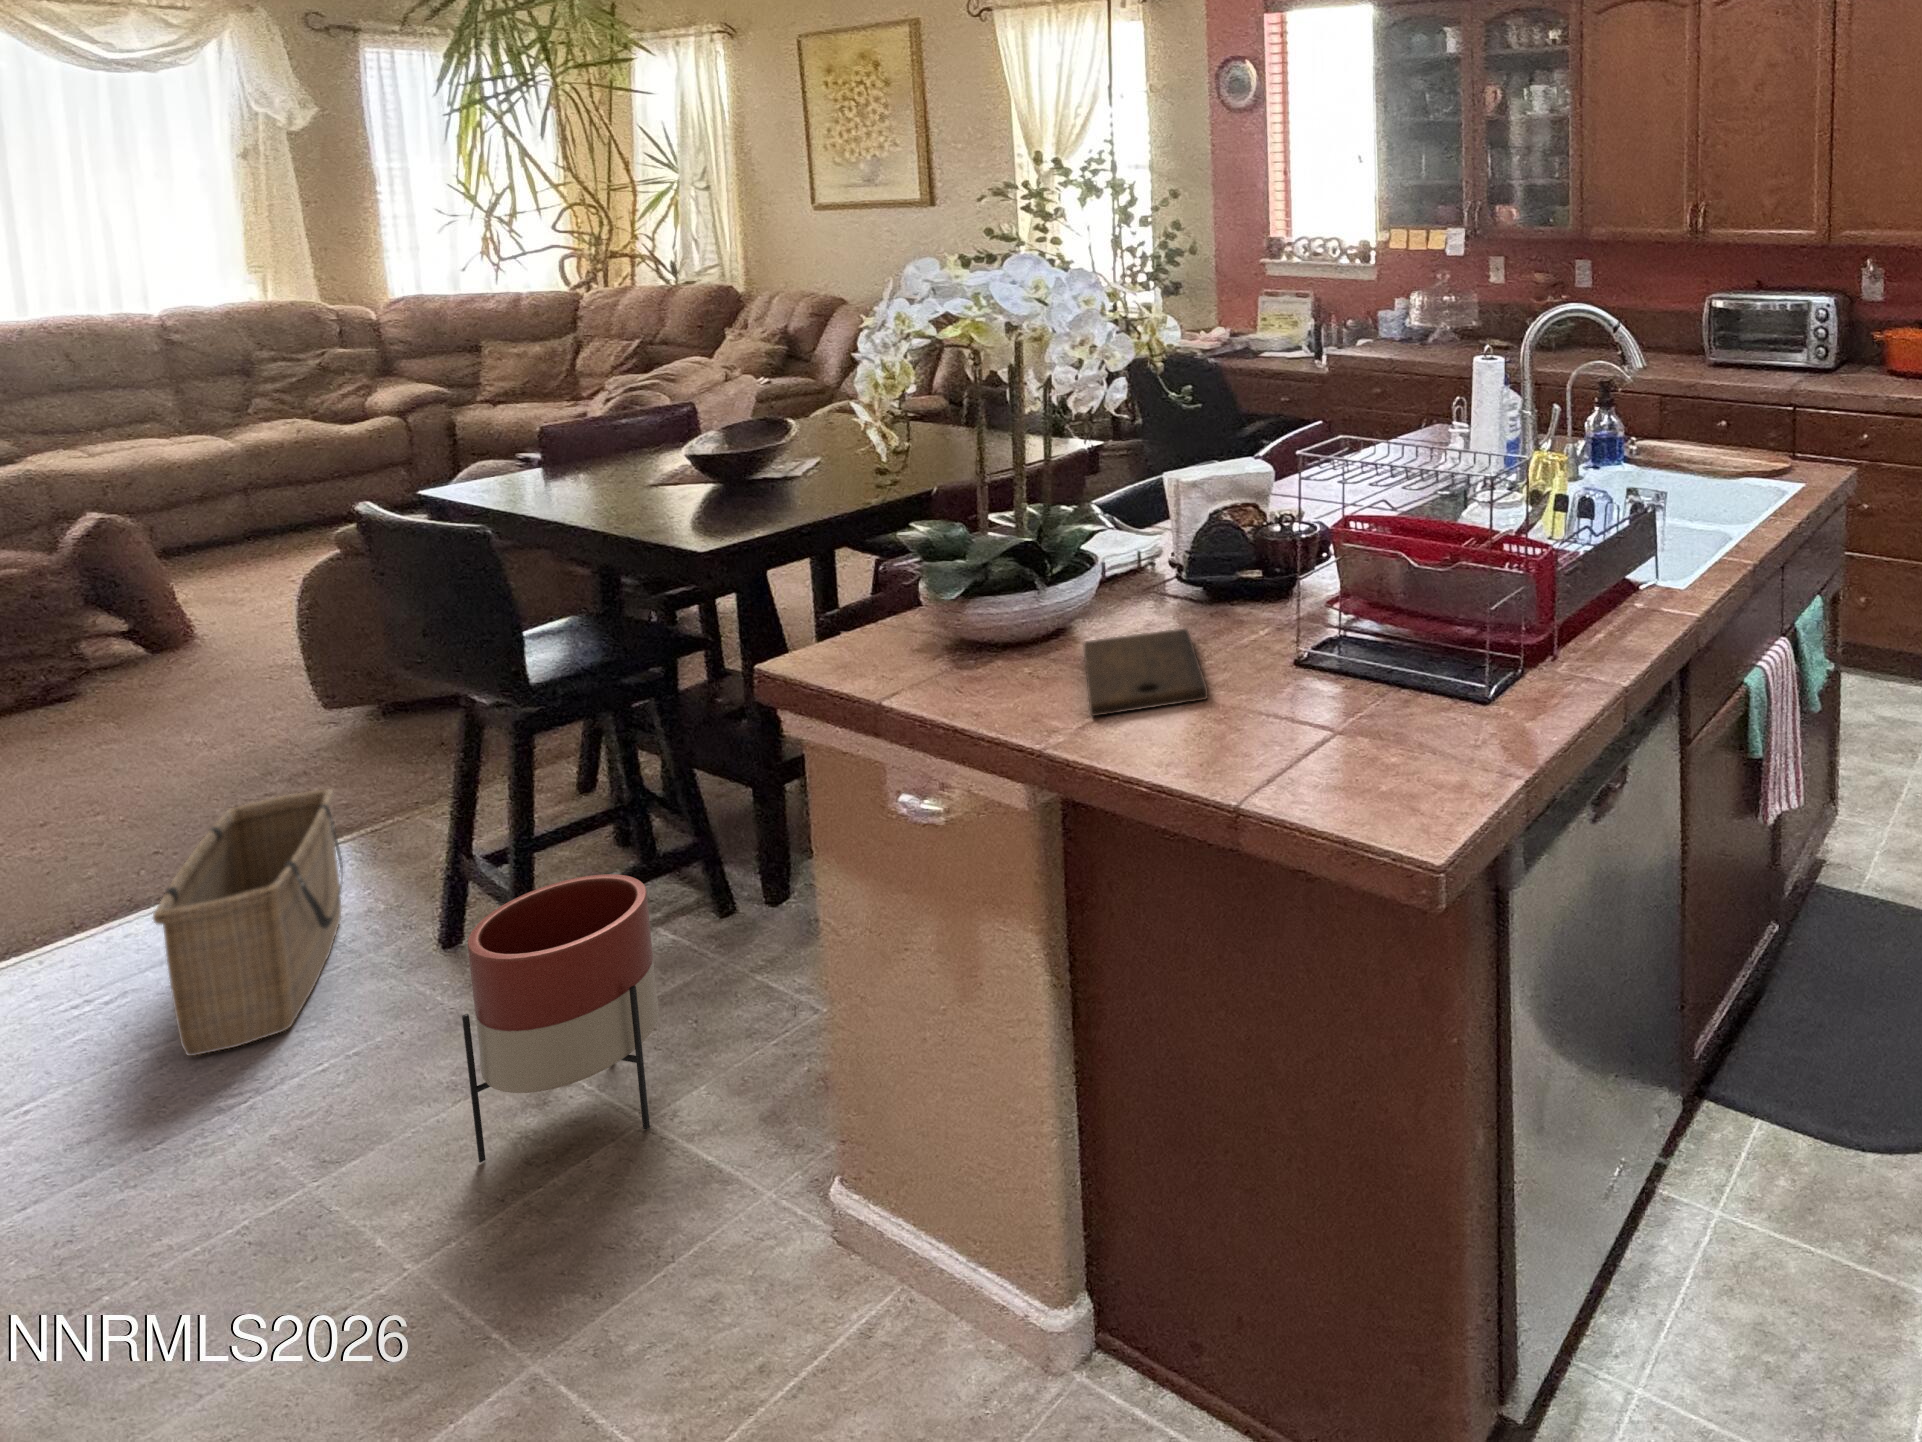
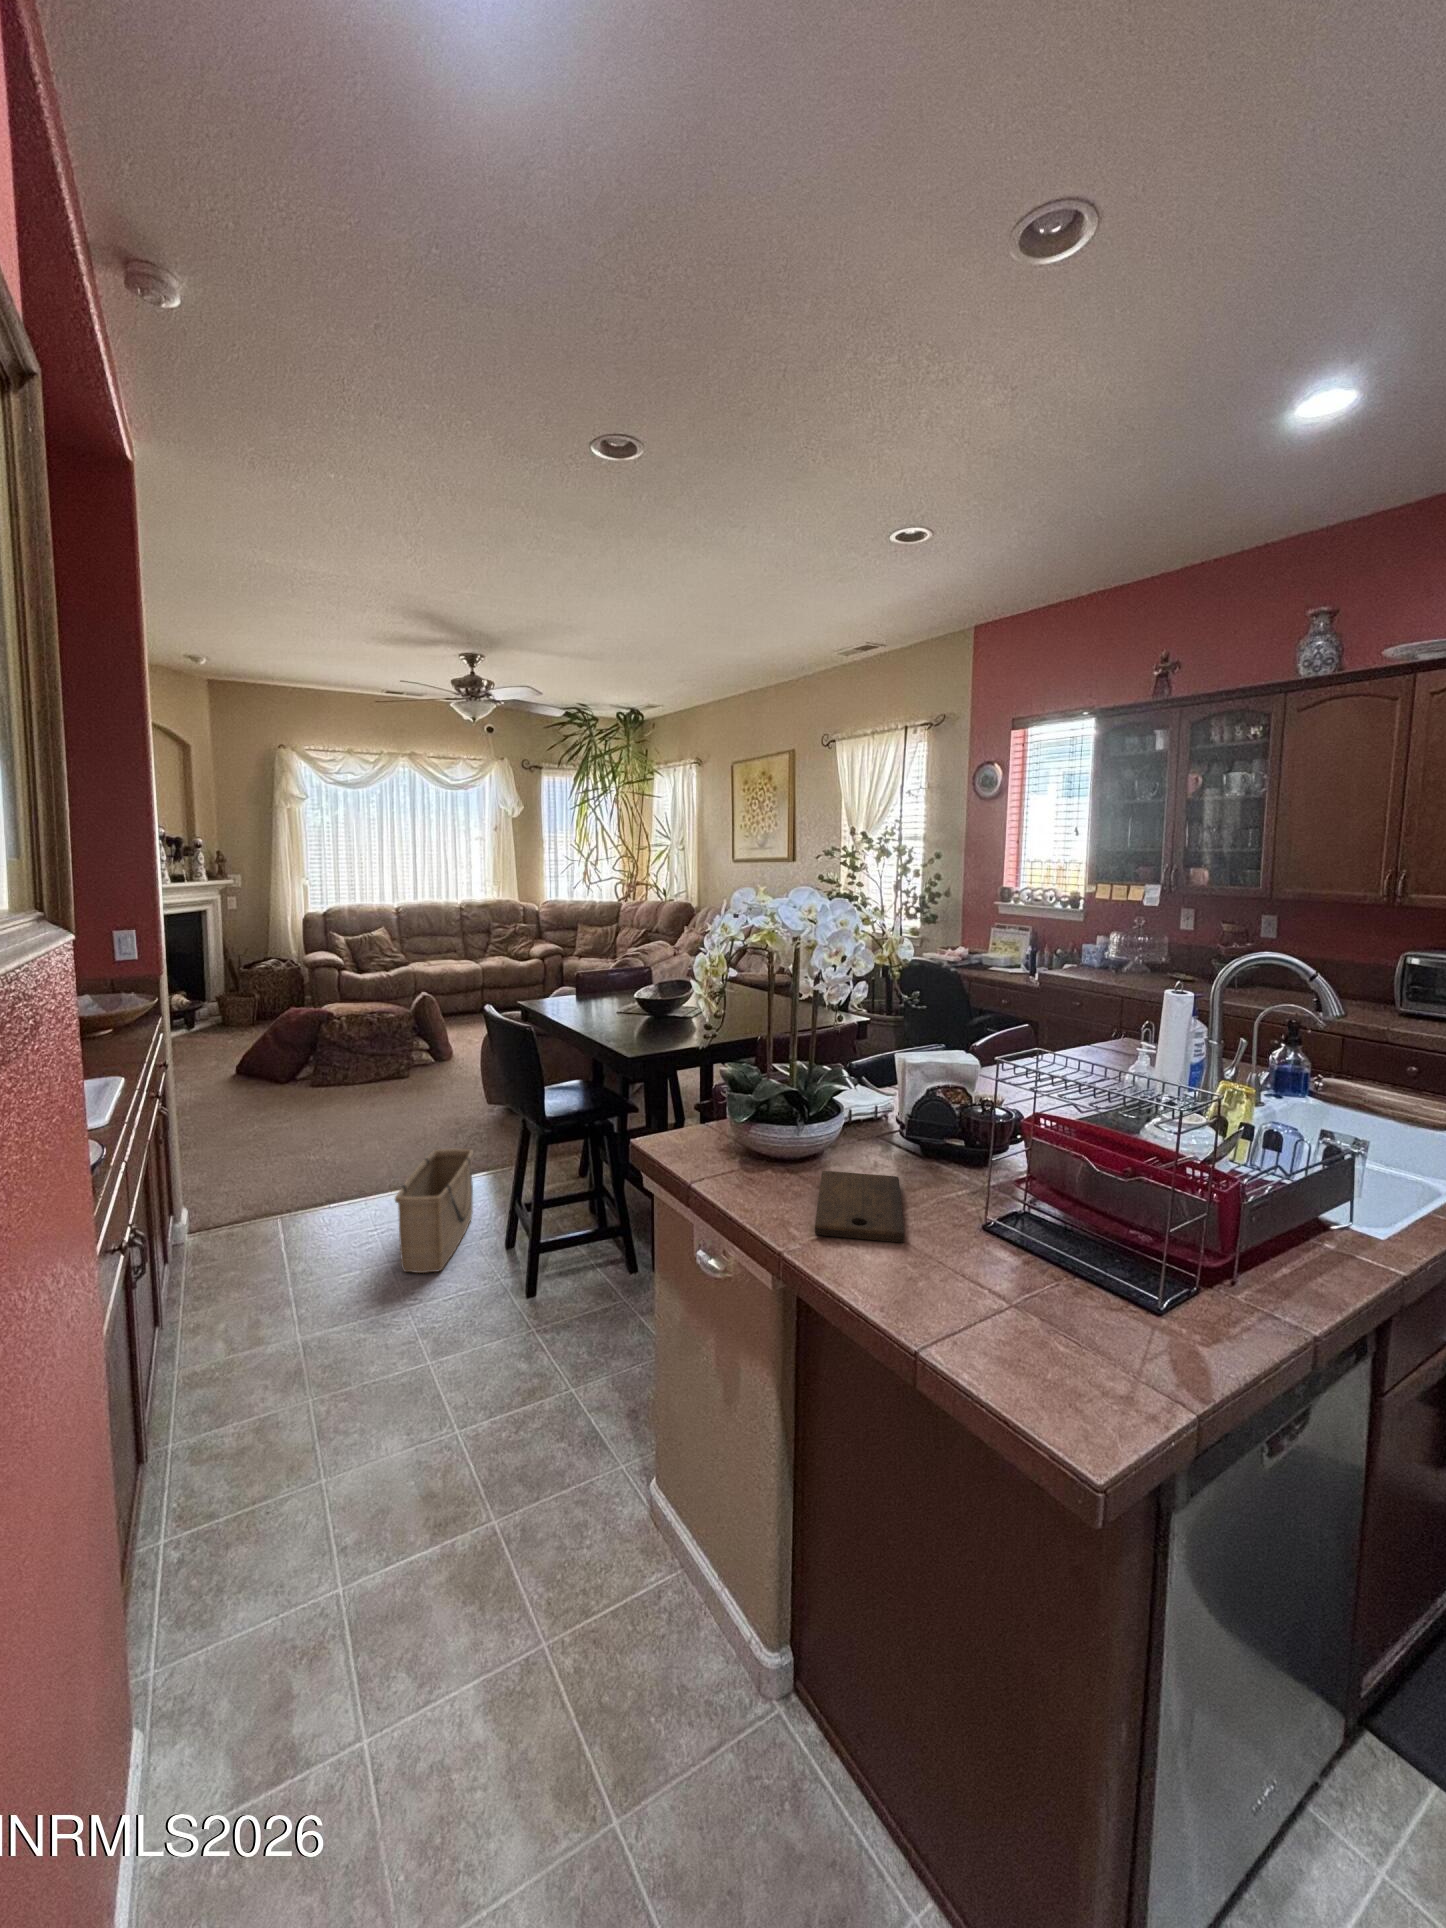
planter: present [462,874,659,1163] -> none [495,1234,586,1393]

